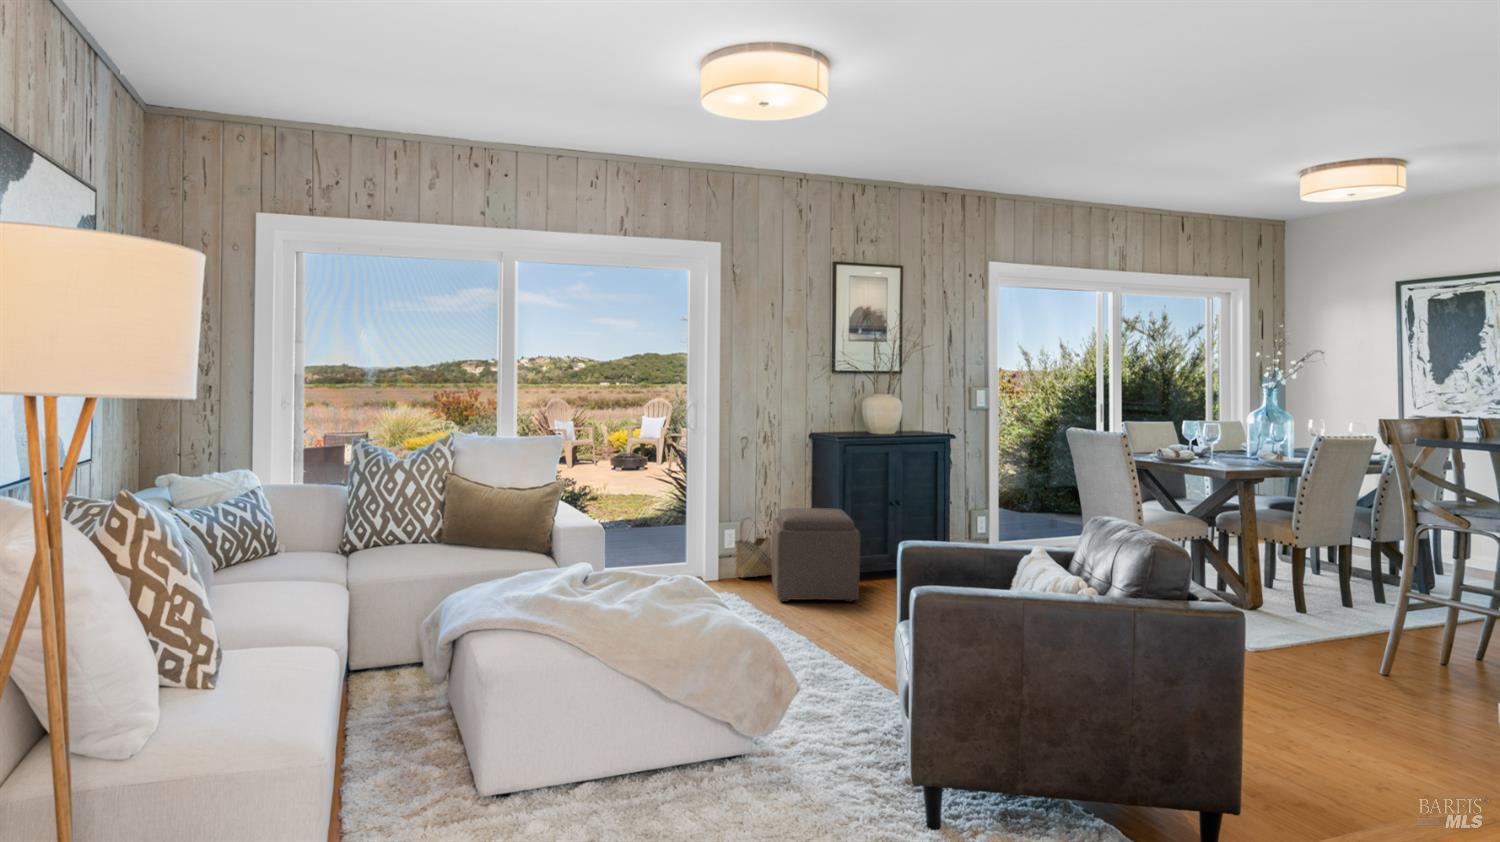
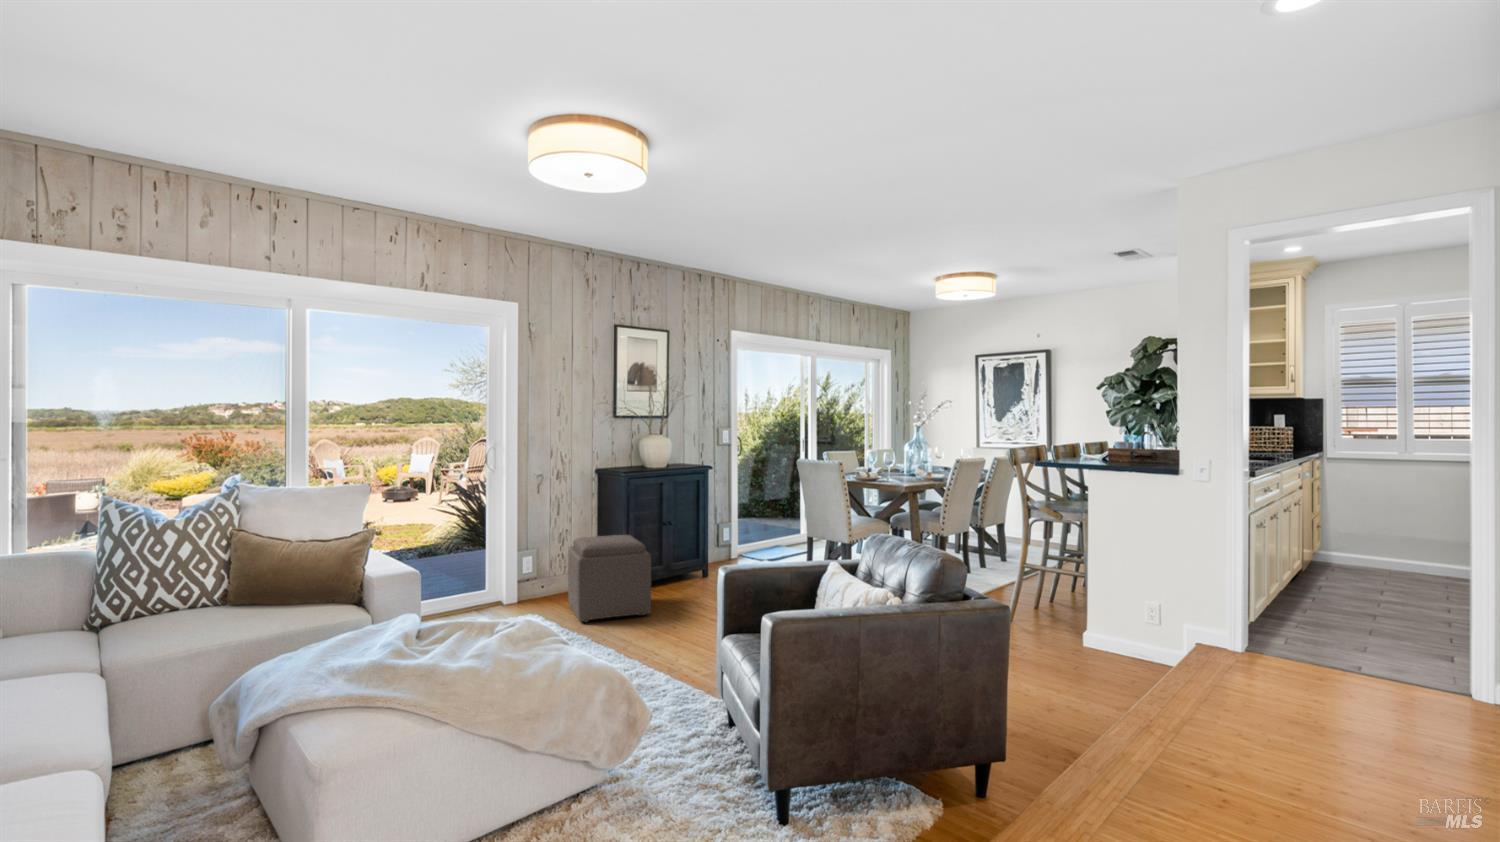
woven basket: present [735,538,772,577] -> none [532,548,567,604]

